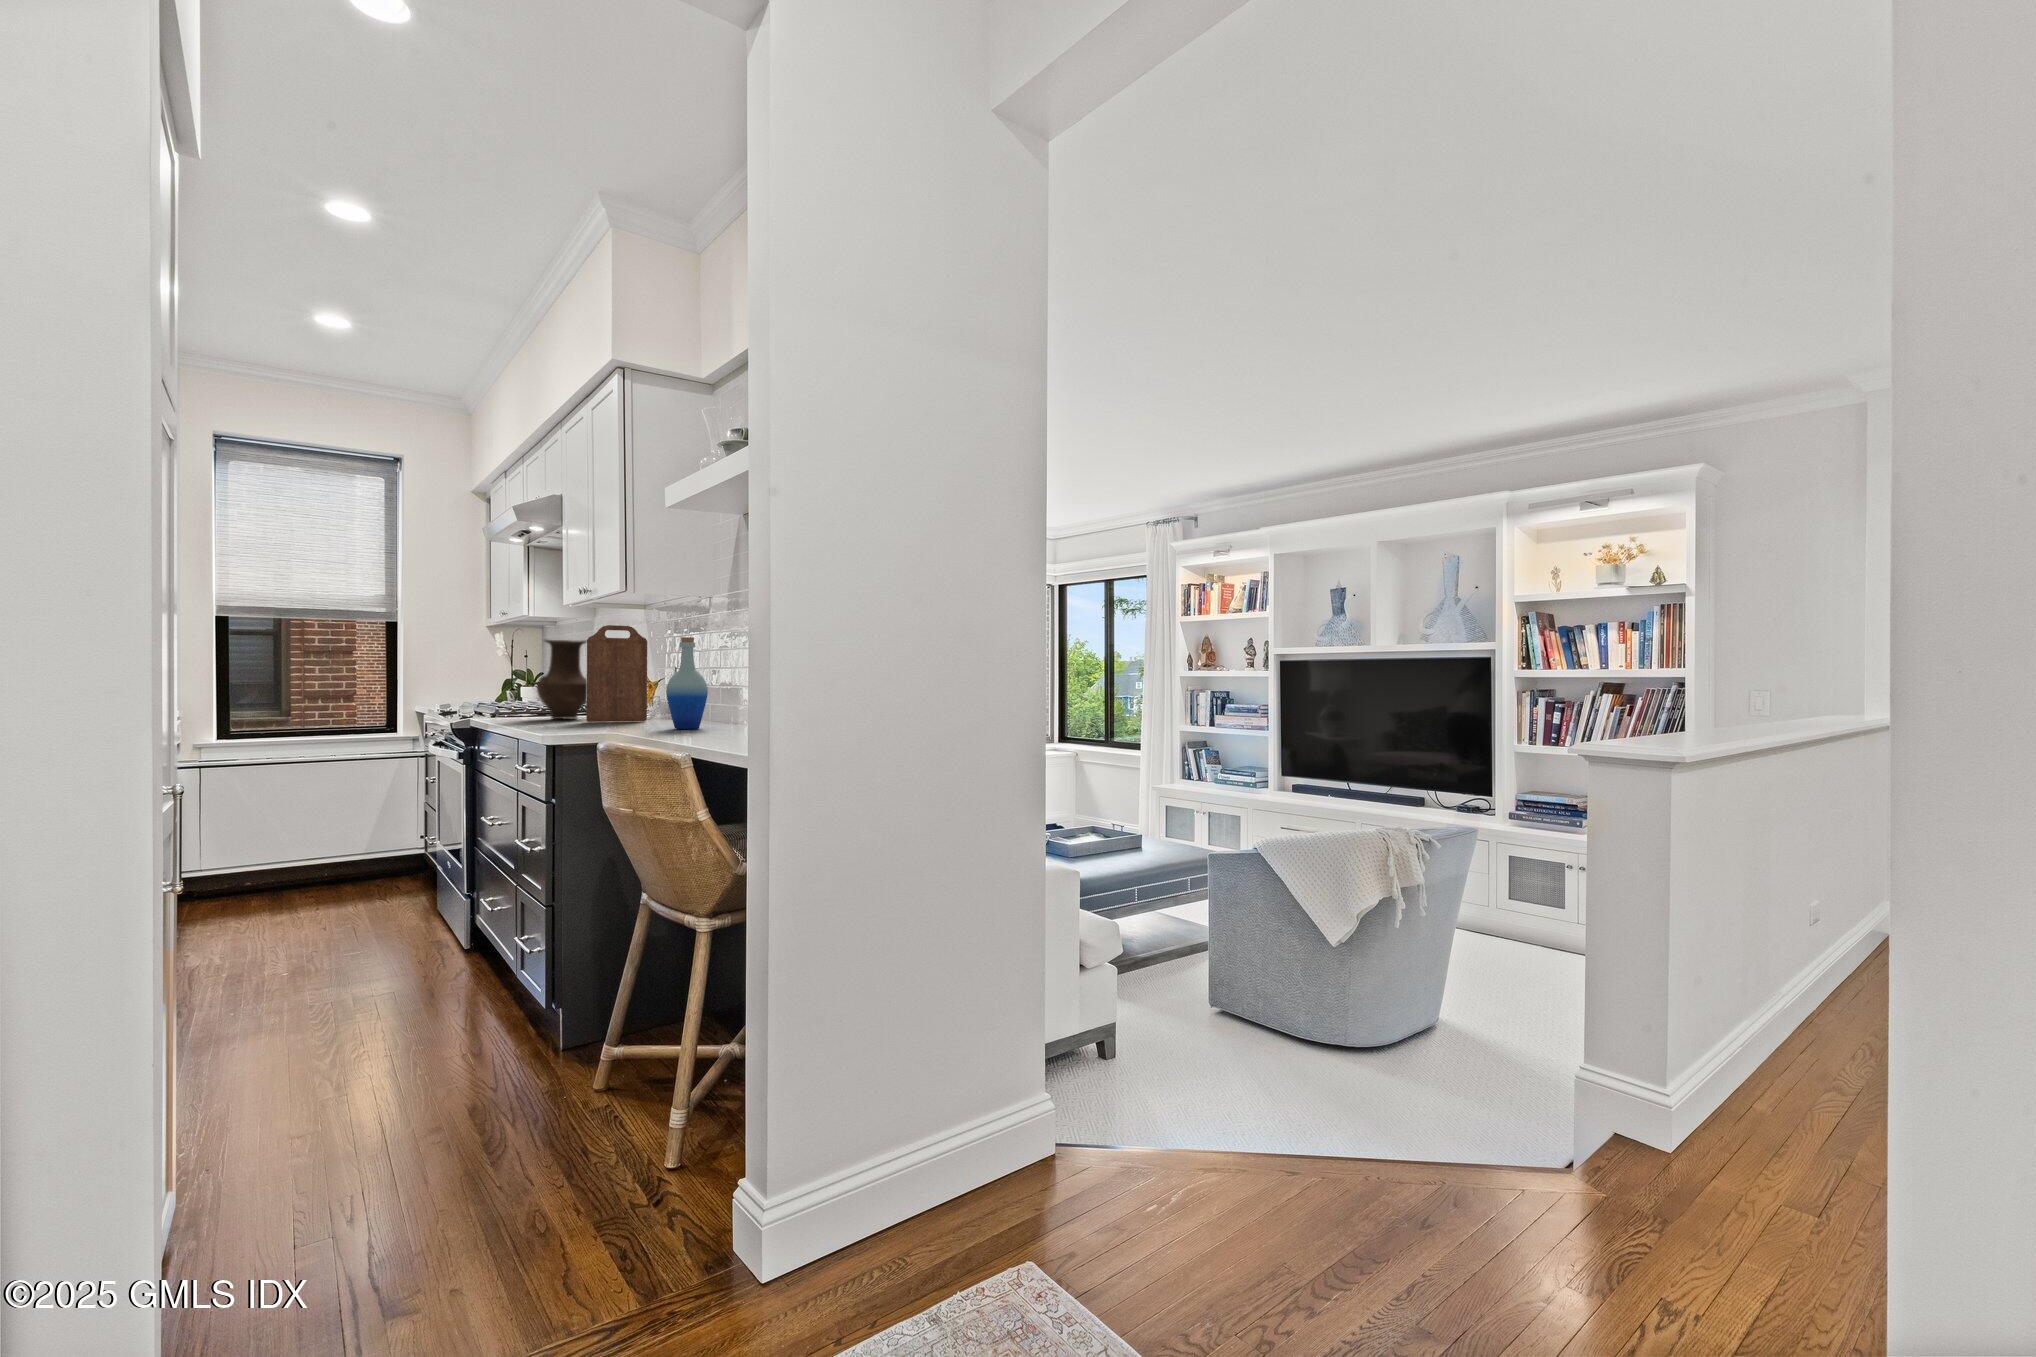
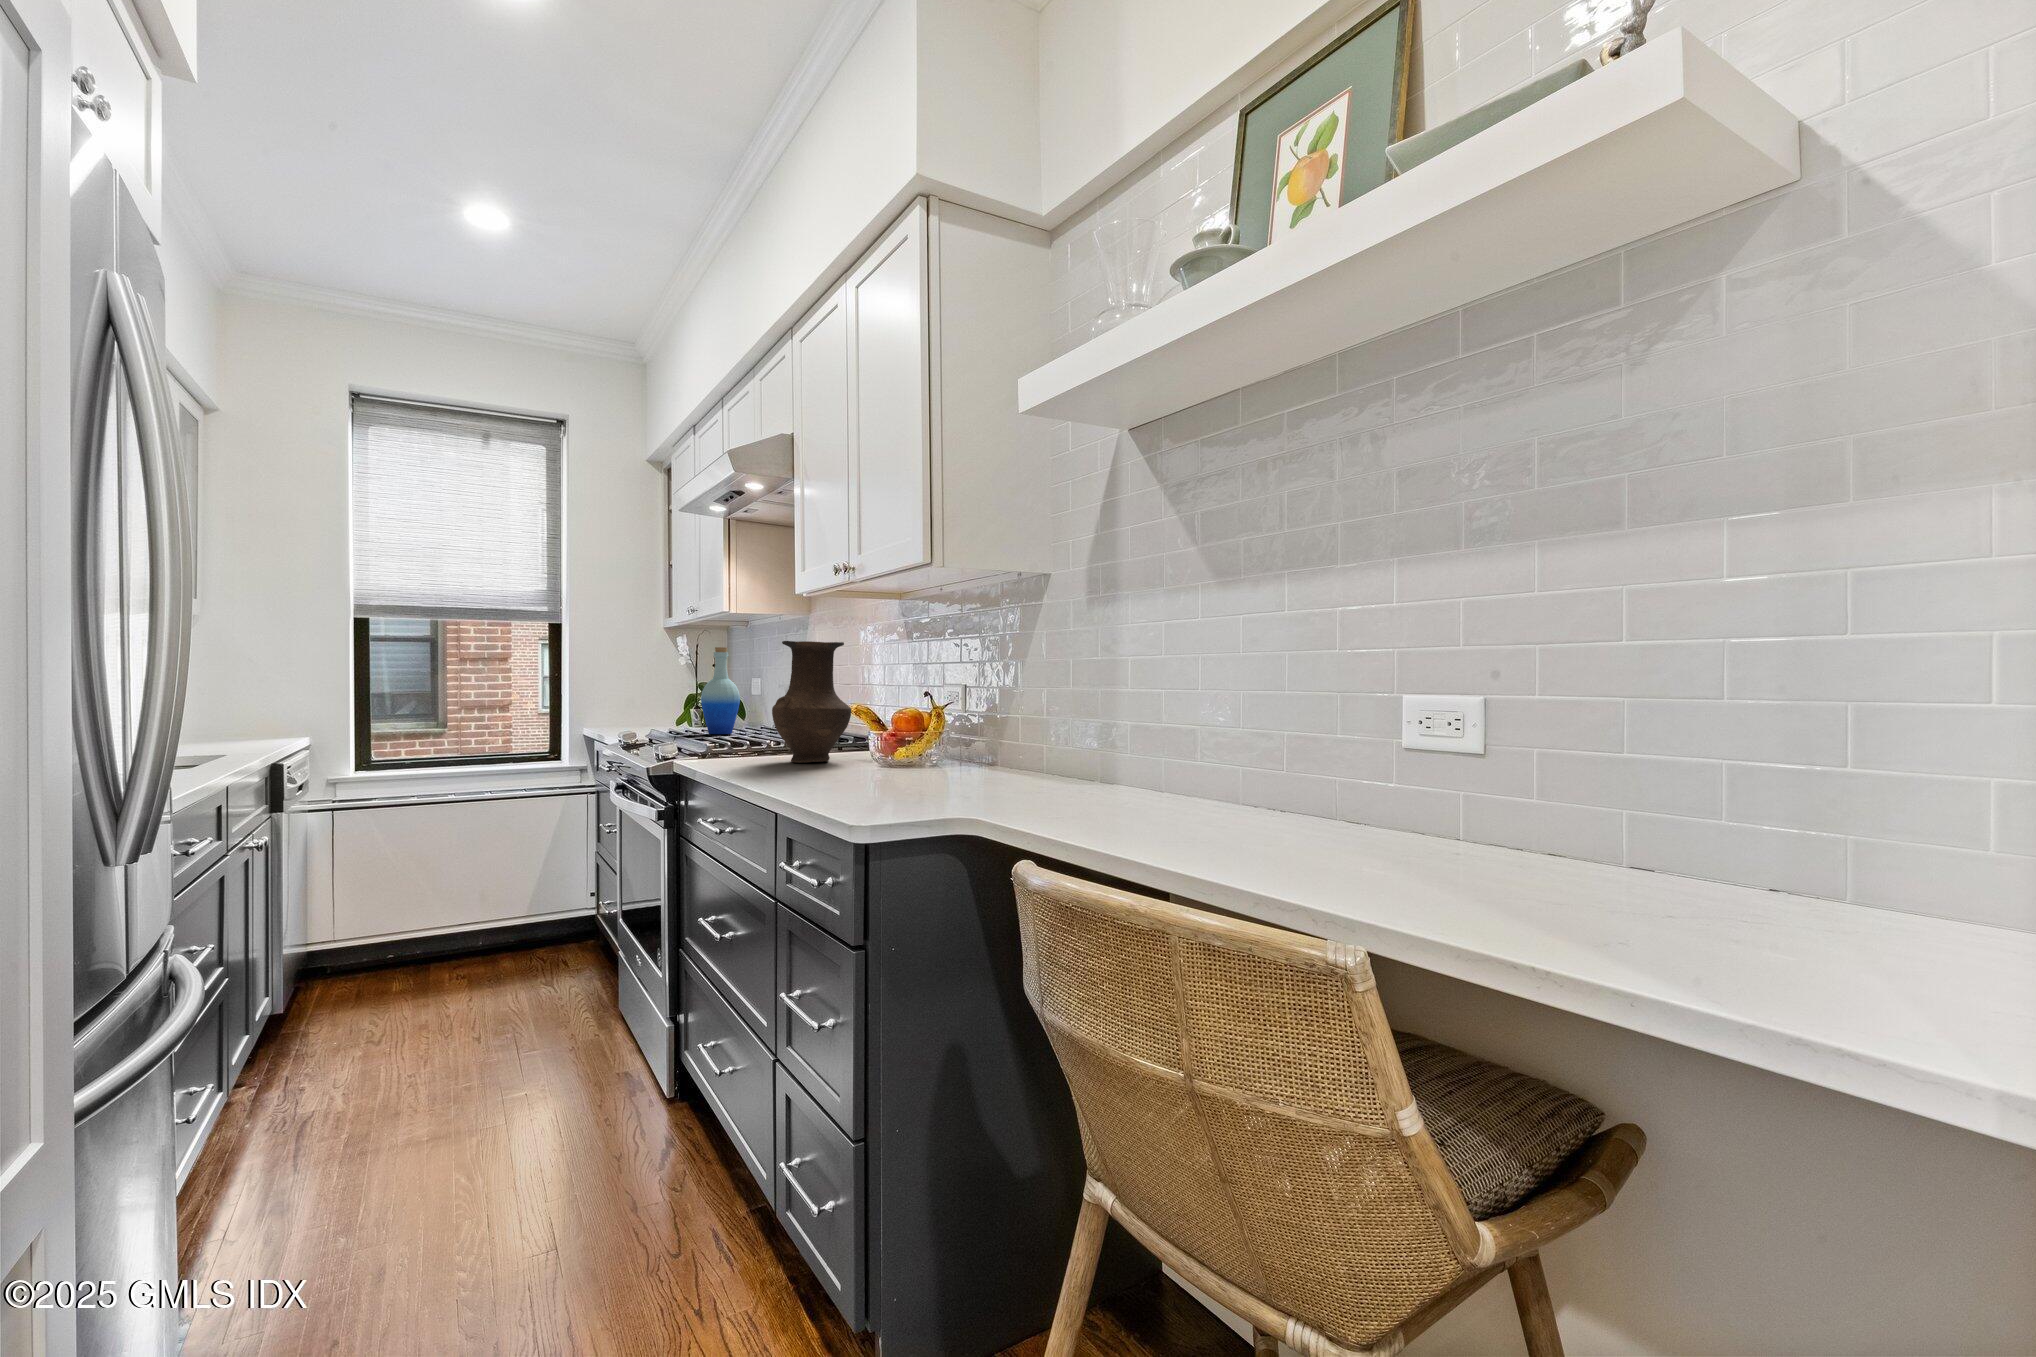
cutting board: present [586,625,647,722] -> none [853,618,941,770]
bottle: present [666,637,708,729] -> present [701,647,740,734]

